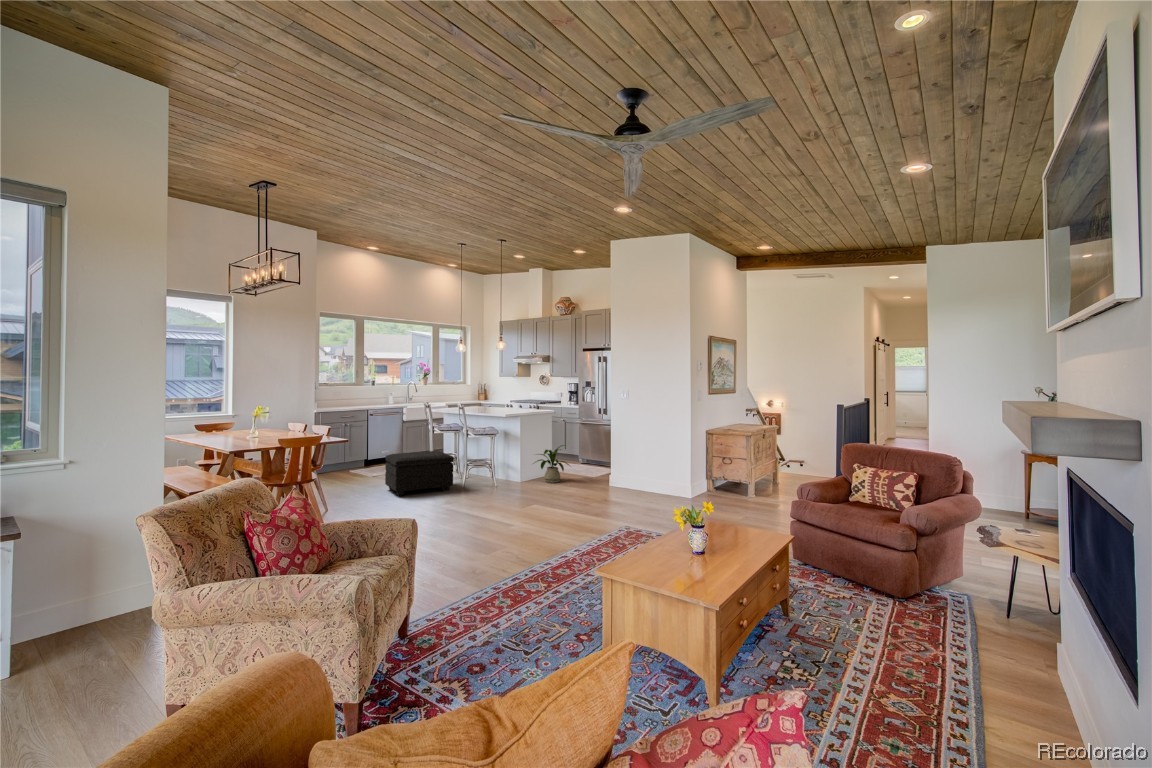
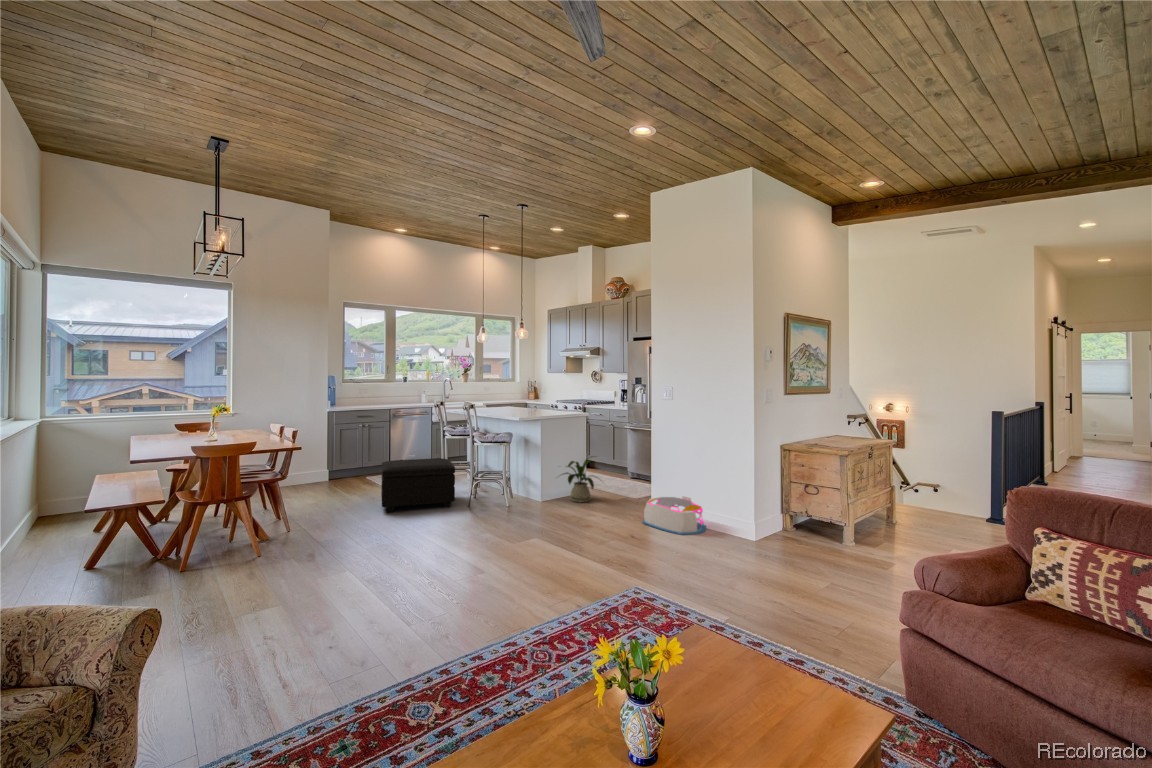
storage bin: none [610,472,657,499] -> present [643,496,706,535]

